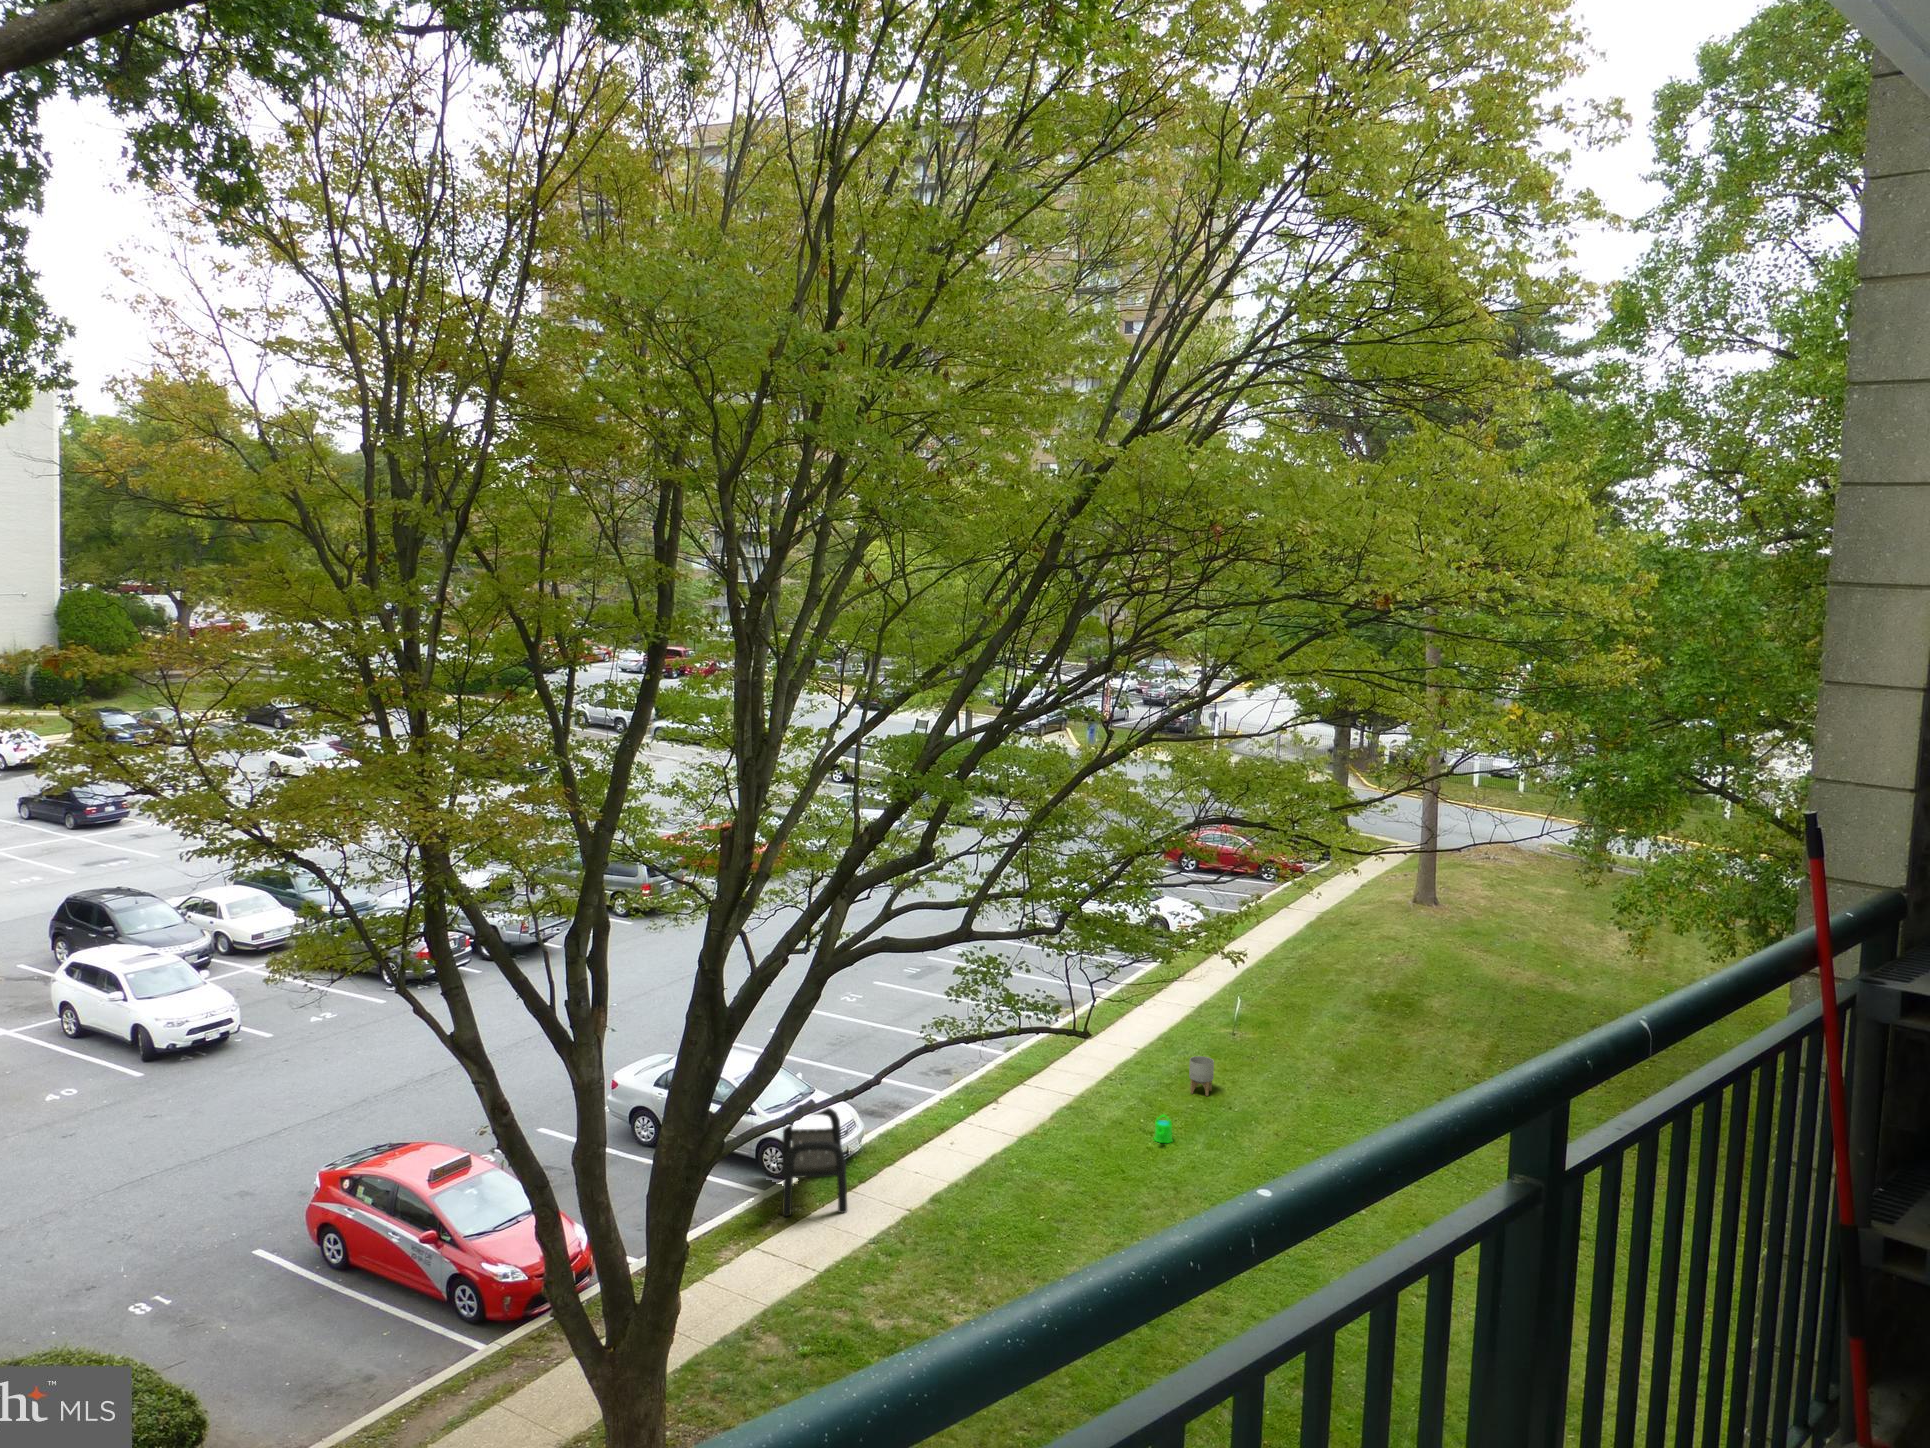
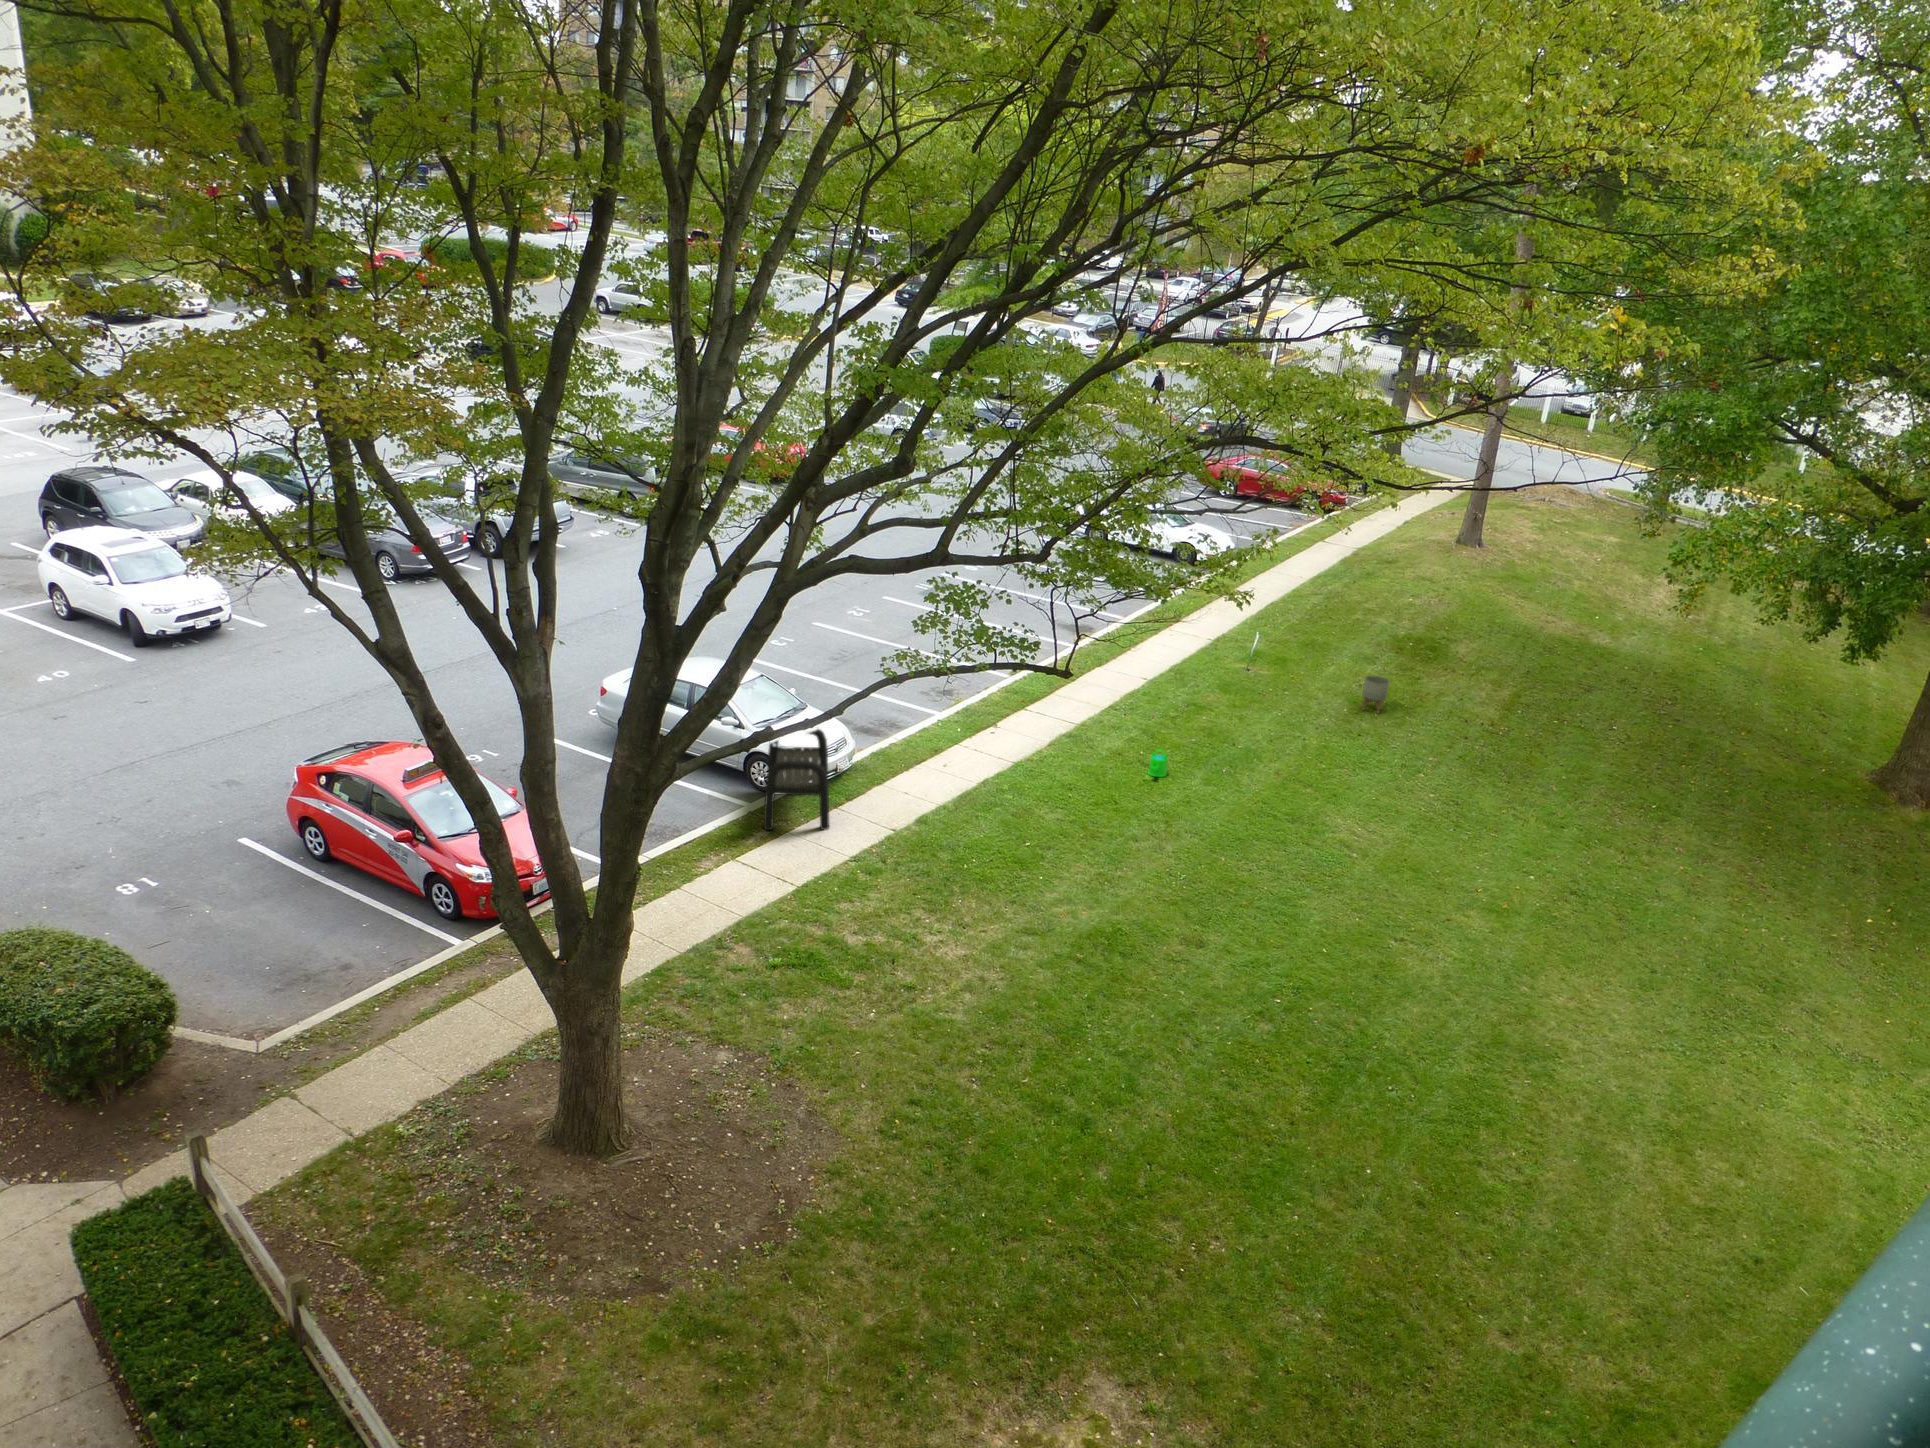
planter: present [1189,1056,1214,1096] -> present [1362,676,1390,713]

